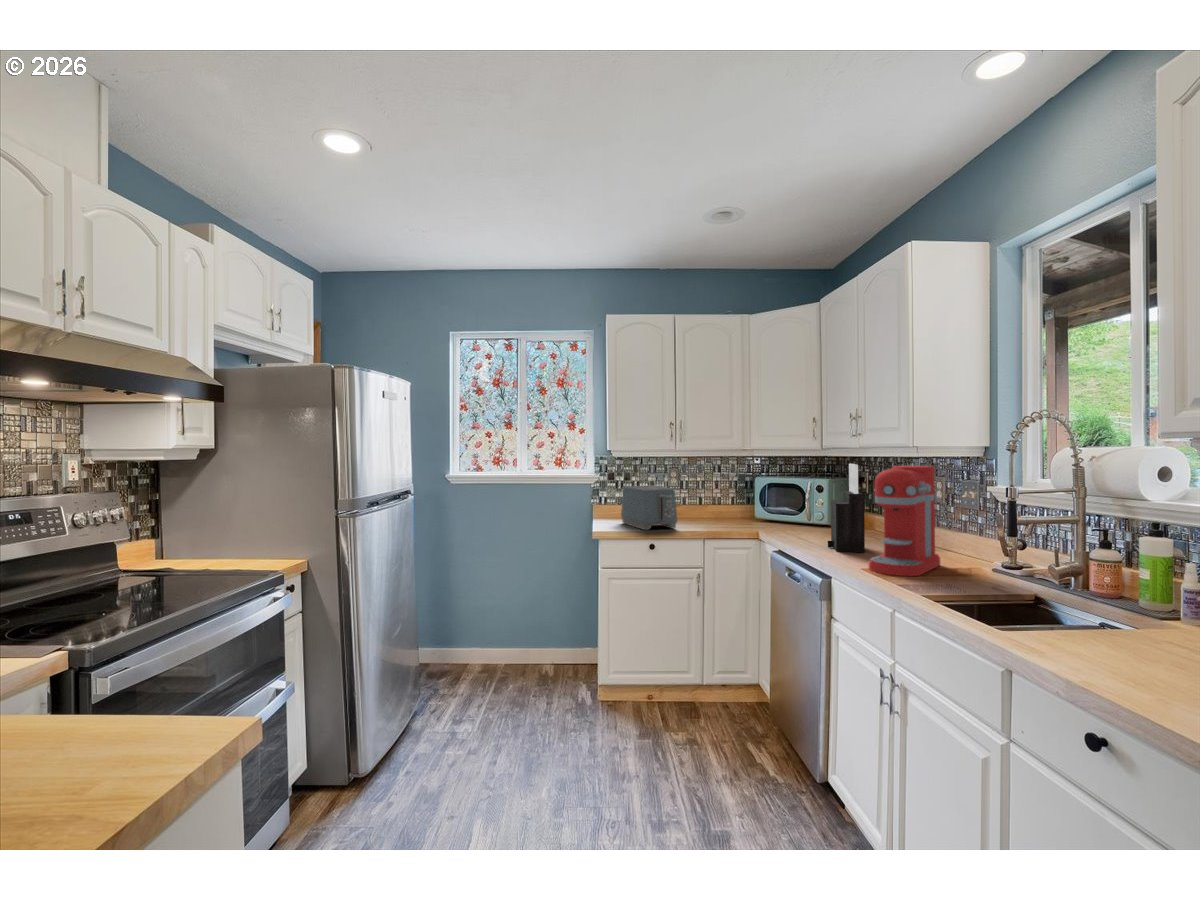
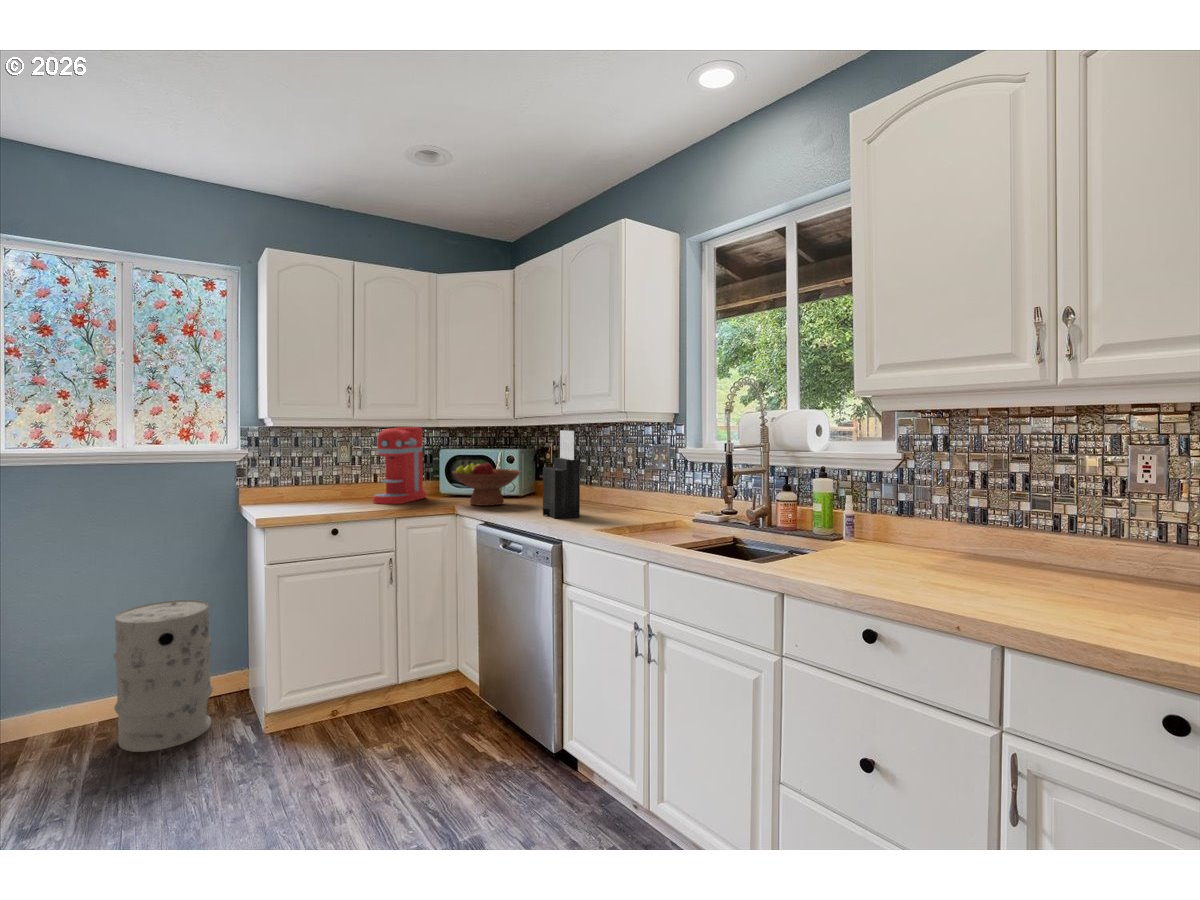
coffee maker: present [869,466,940,576] -> present [373,427,426,504]
toaster: present [621,485,677,530] -> none [281,459,365,515]
fruit bowl: none [754,490,821,533] -> present [453,460,521,506]
trash can: none [521,582,578,687] -> present [113,600,213,752]

